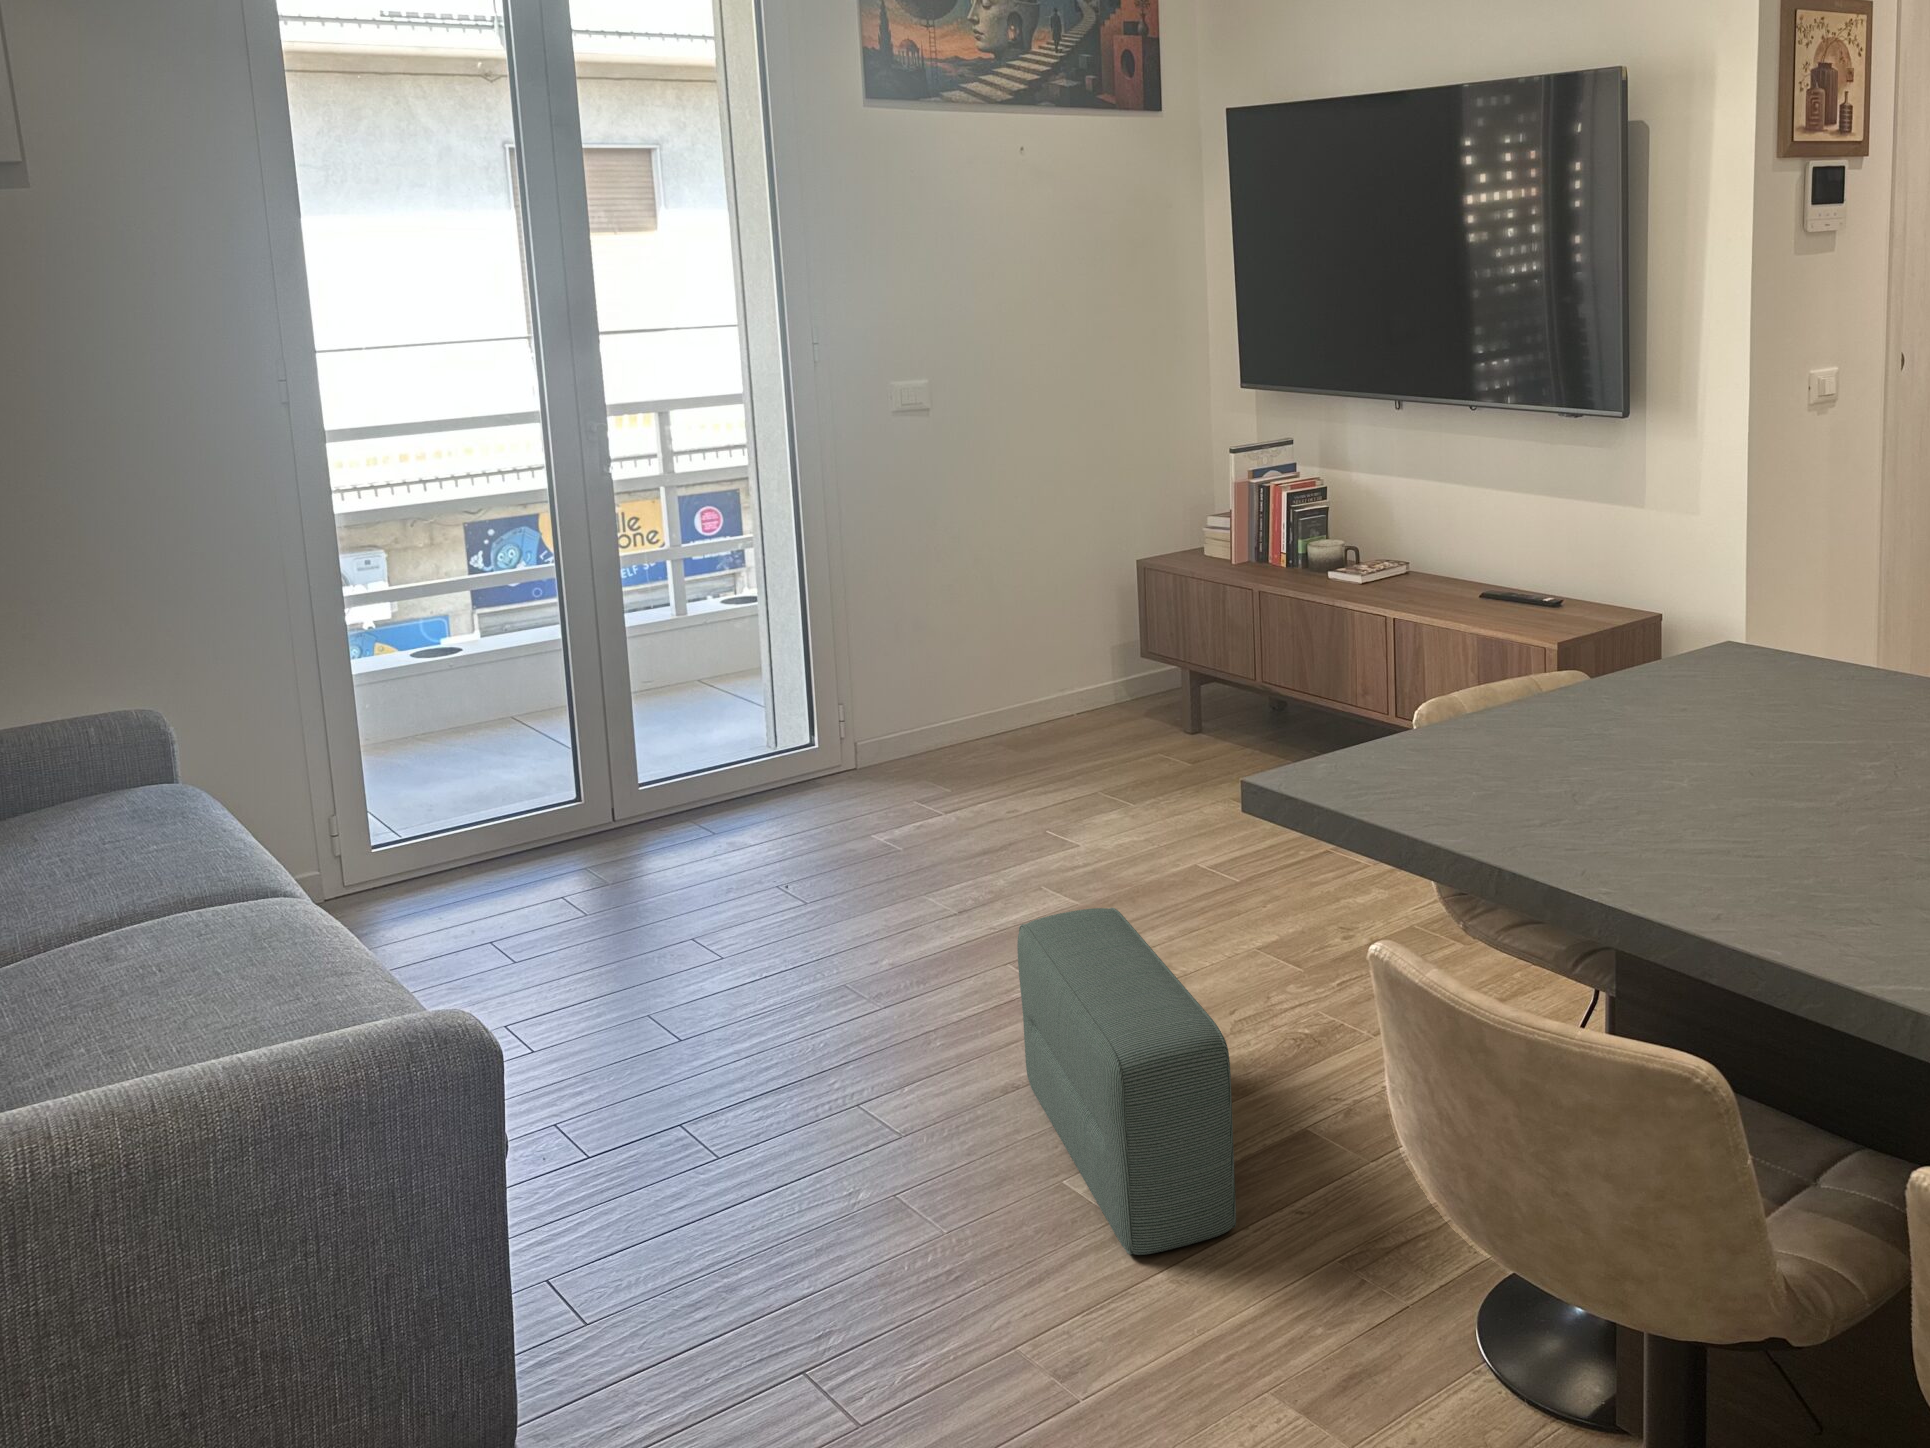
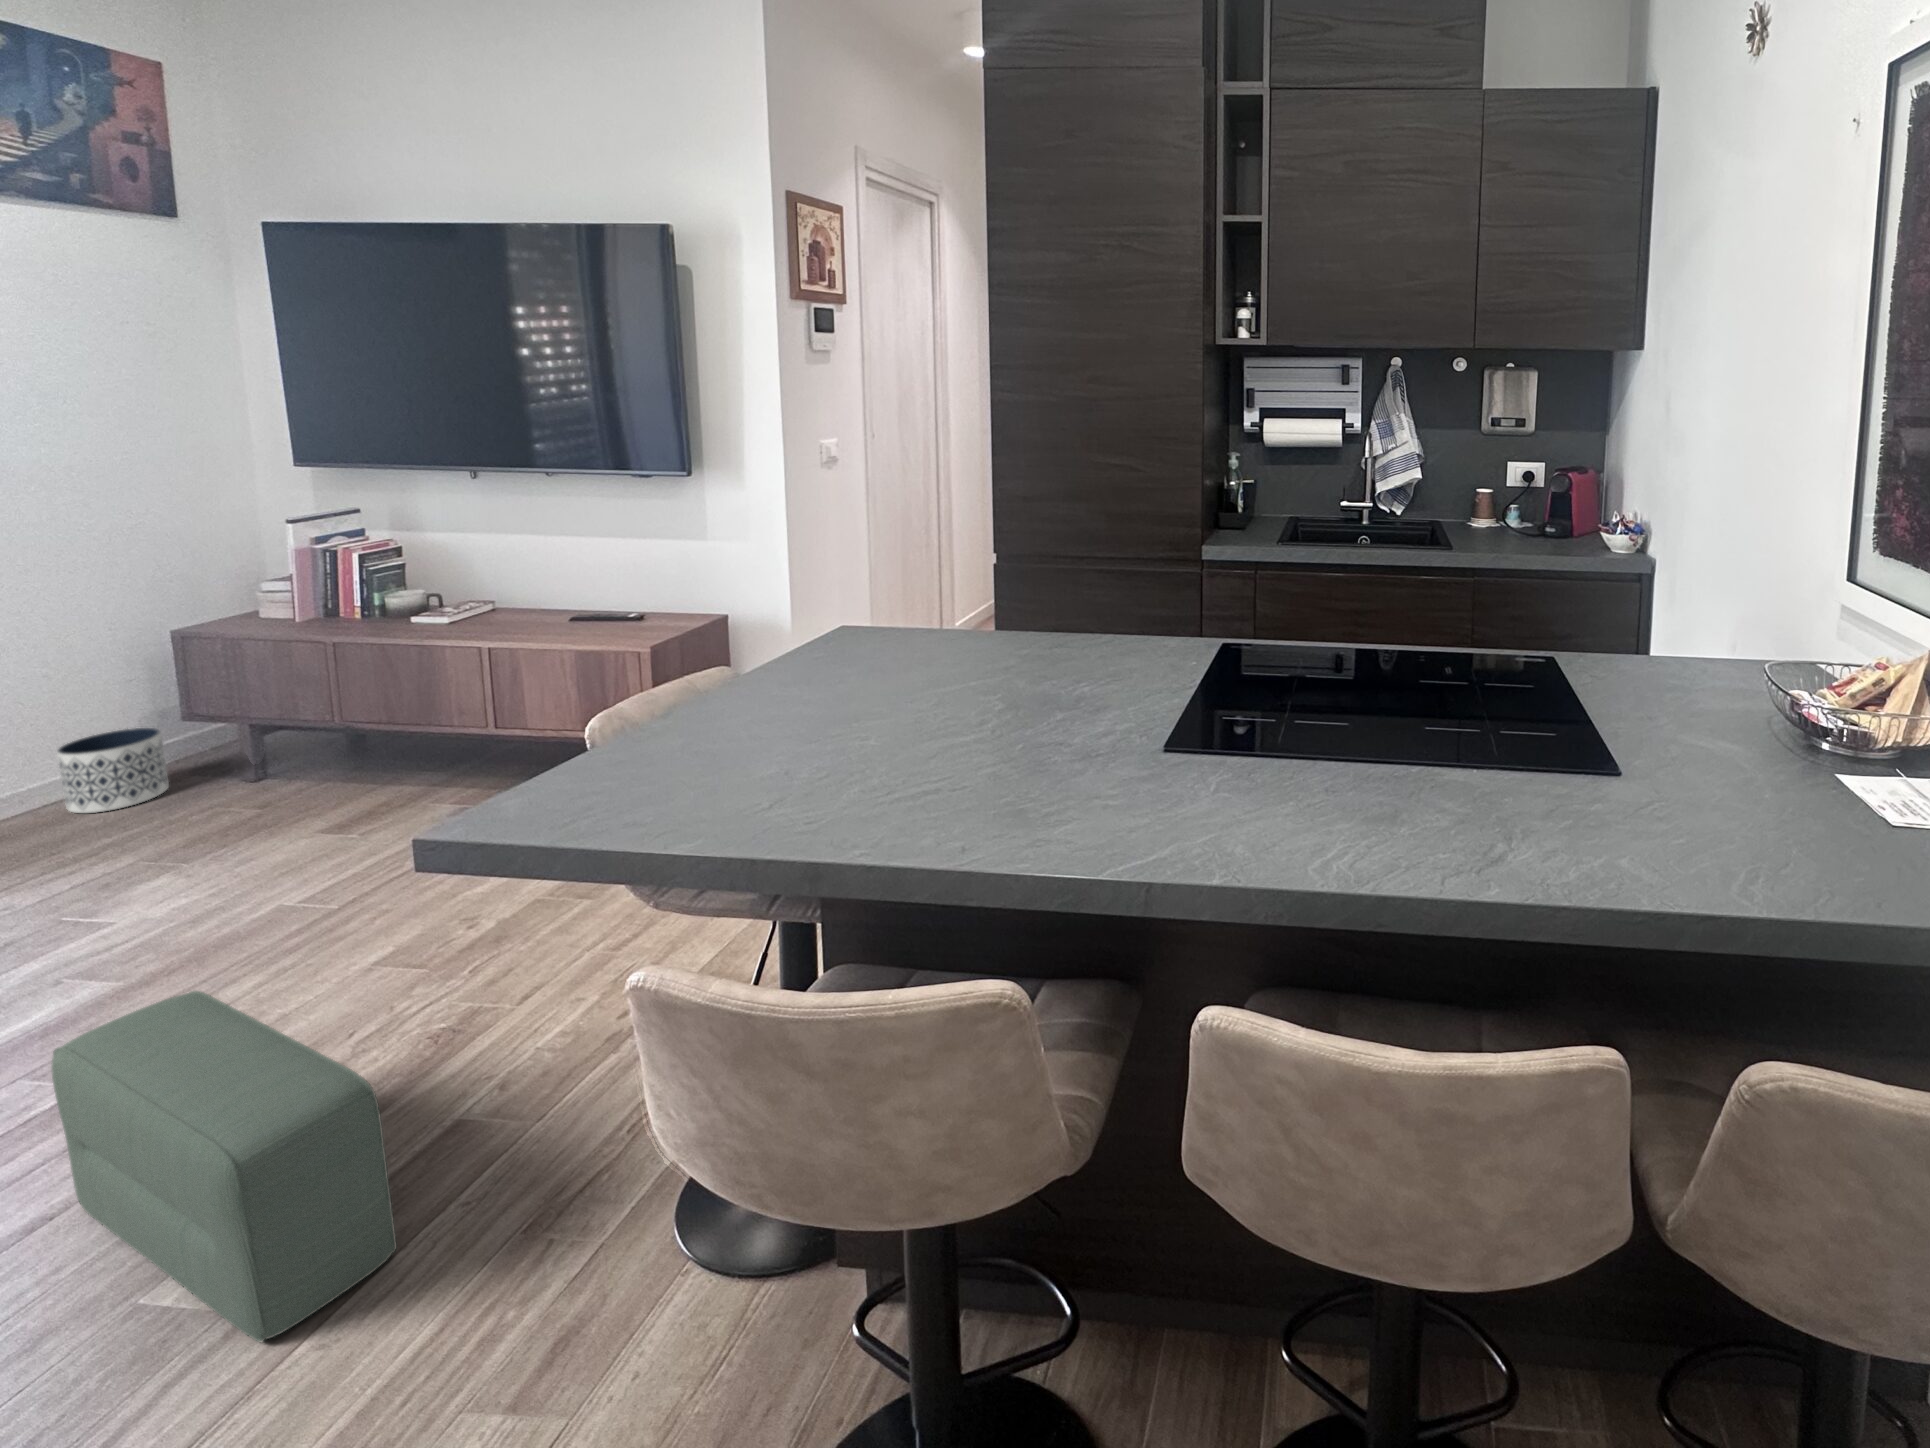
planter: none [1050,656,1125,736] -> present [57,728,169,813]

